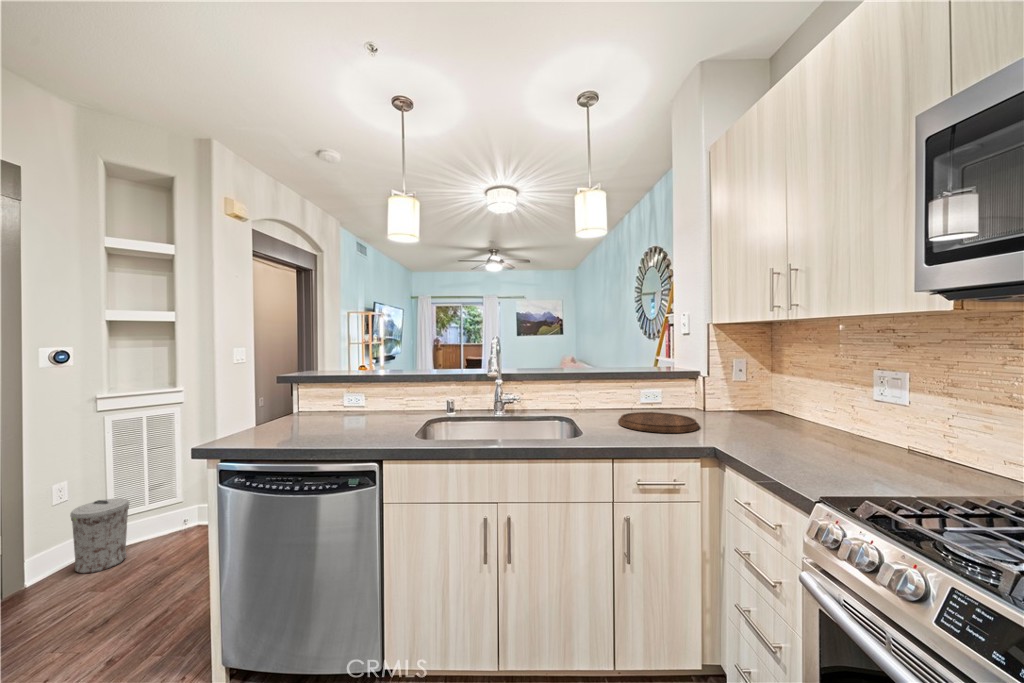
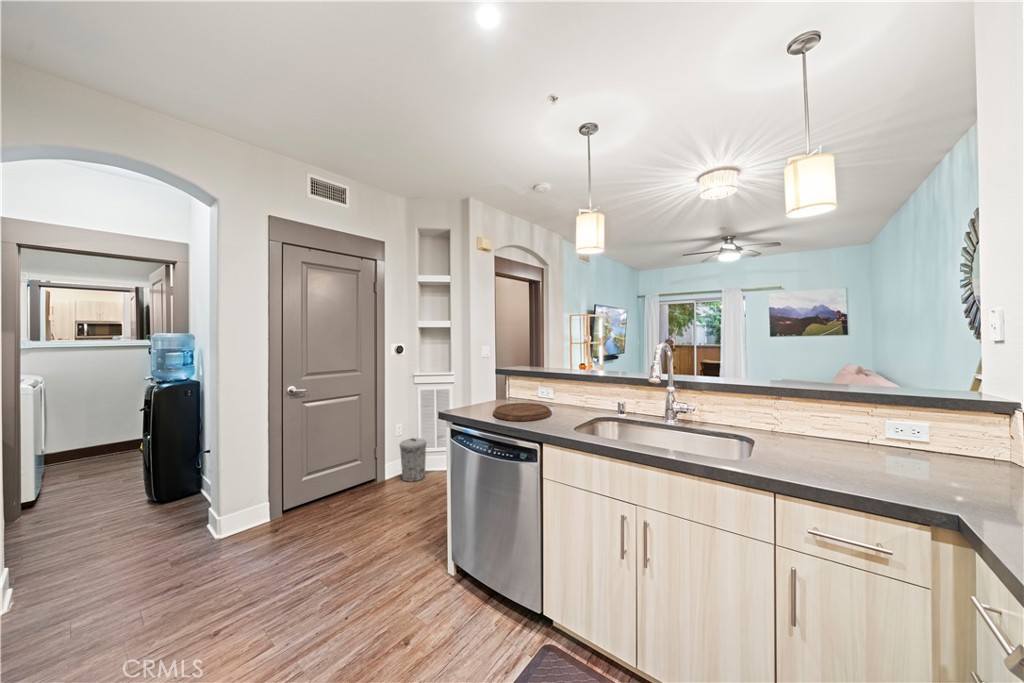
cutting board: present [618,412,699,433] -> present [493,403,552,421]

